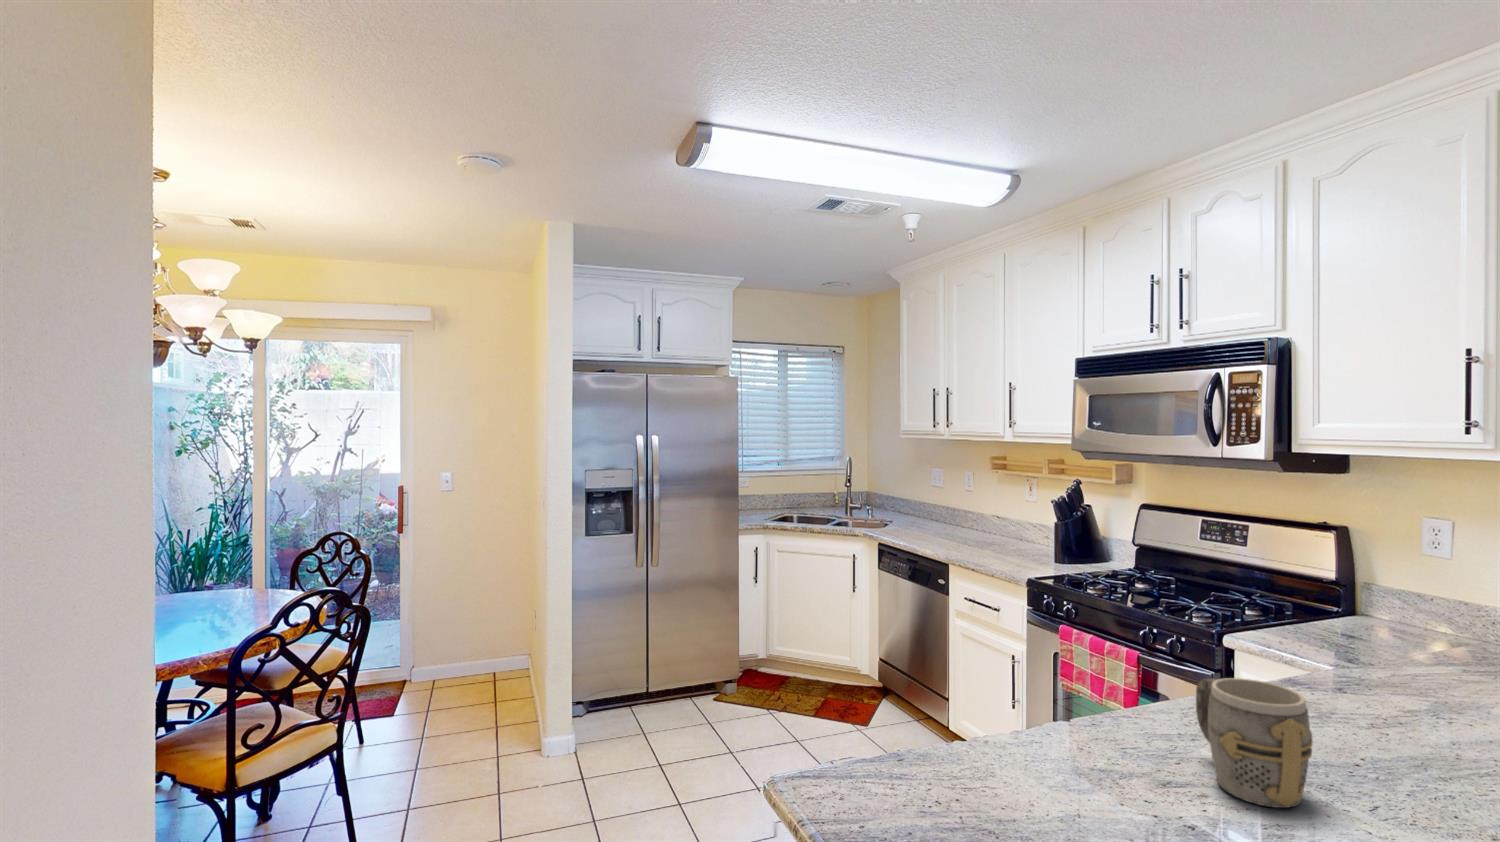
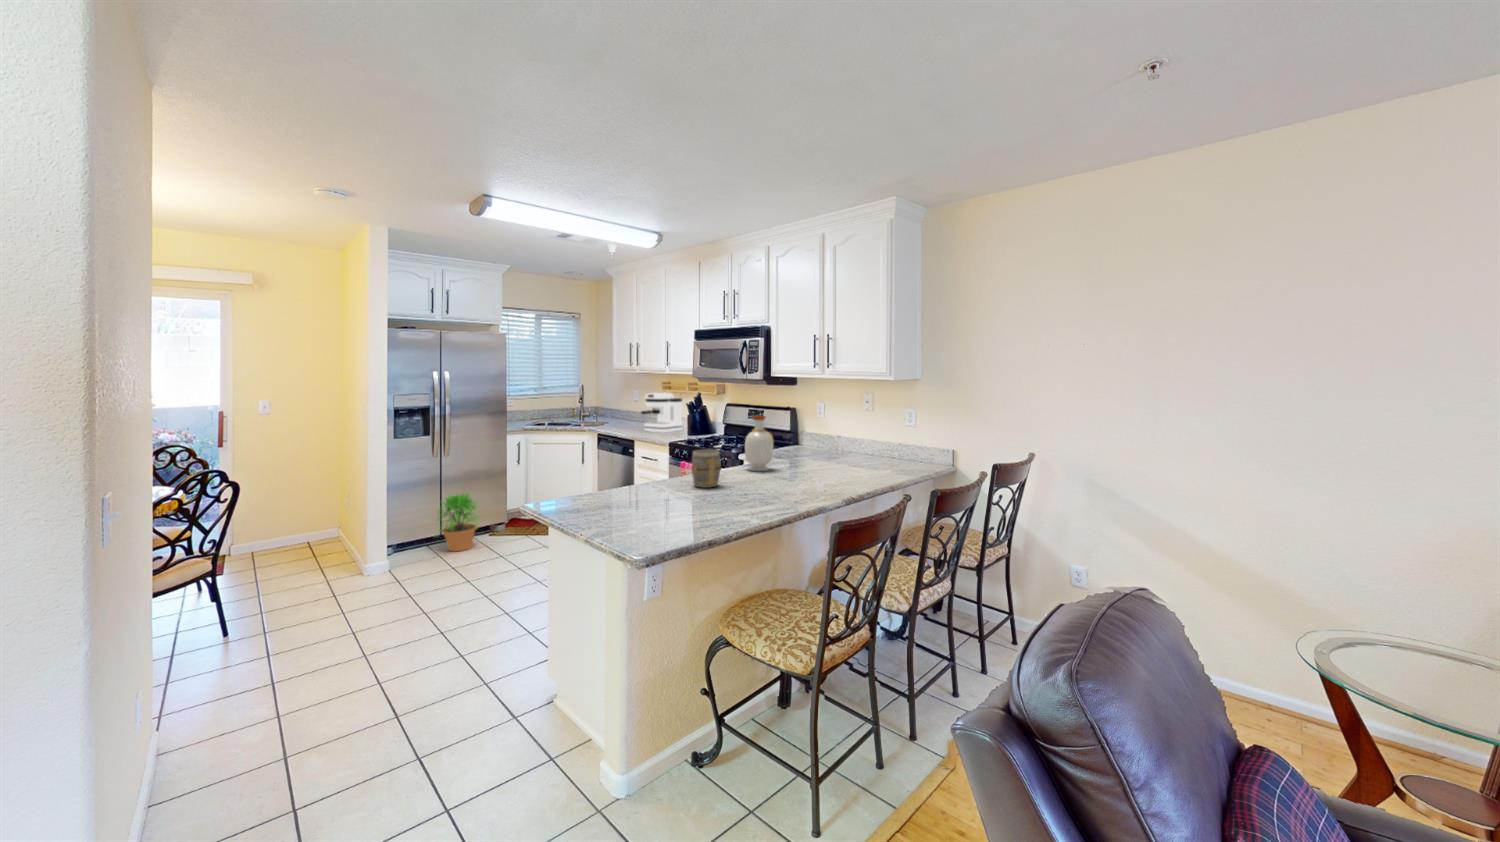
coffee maker: none [960,476,1038,553] -> present [641,393,682,433]
bottle: none [1308,569,1417,731] -> present [745,416,773,471]
potted plant: none [623,631,700,731] -> present [438,493,480,551]

